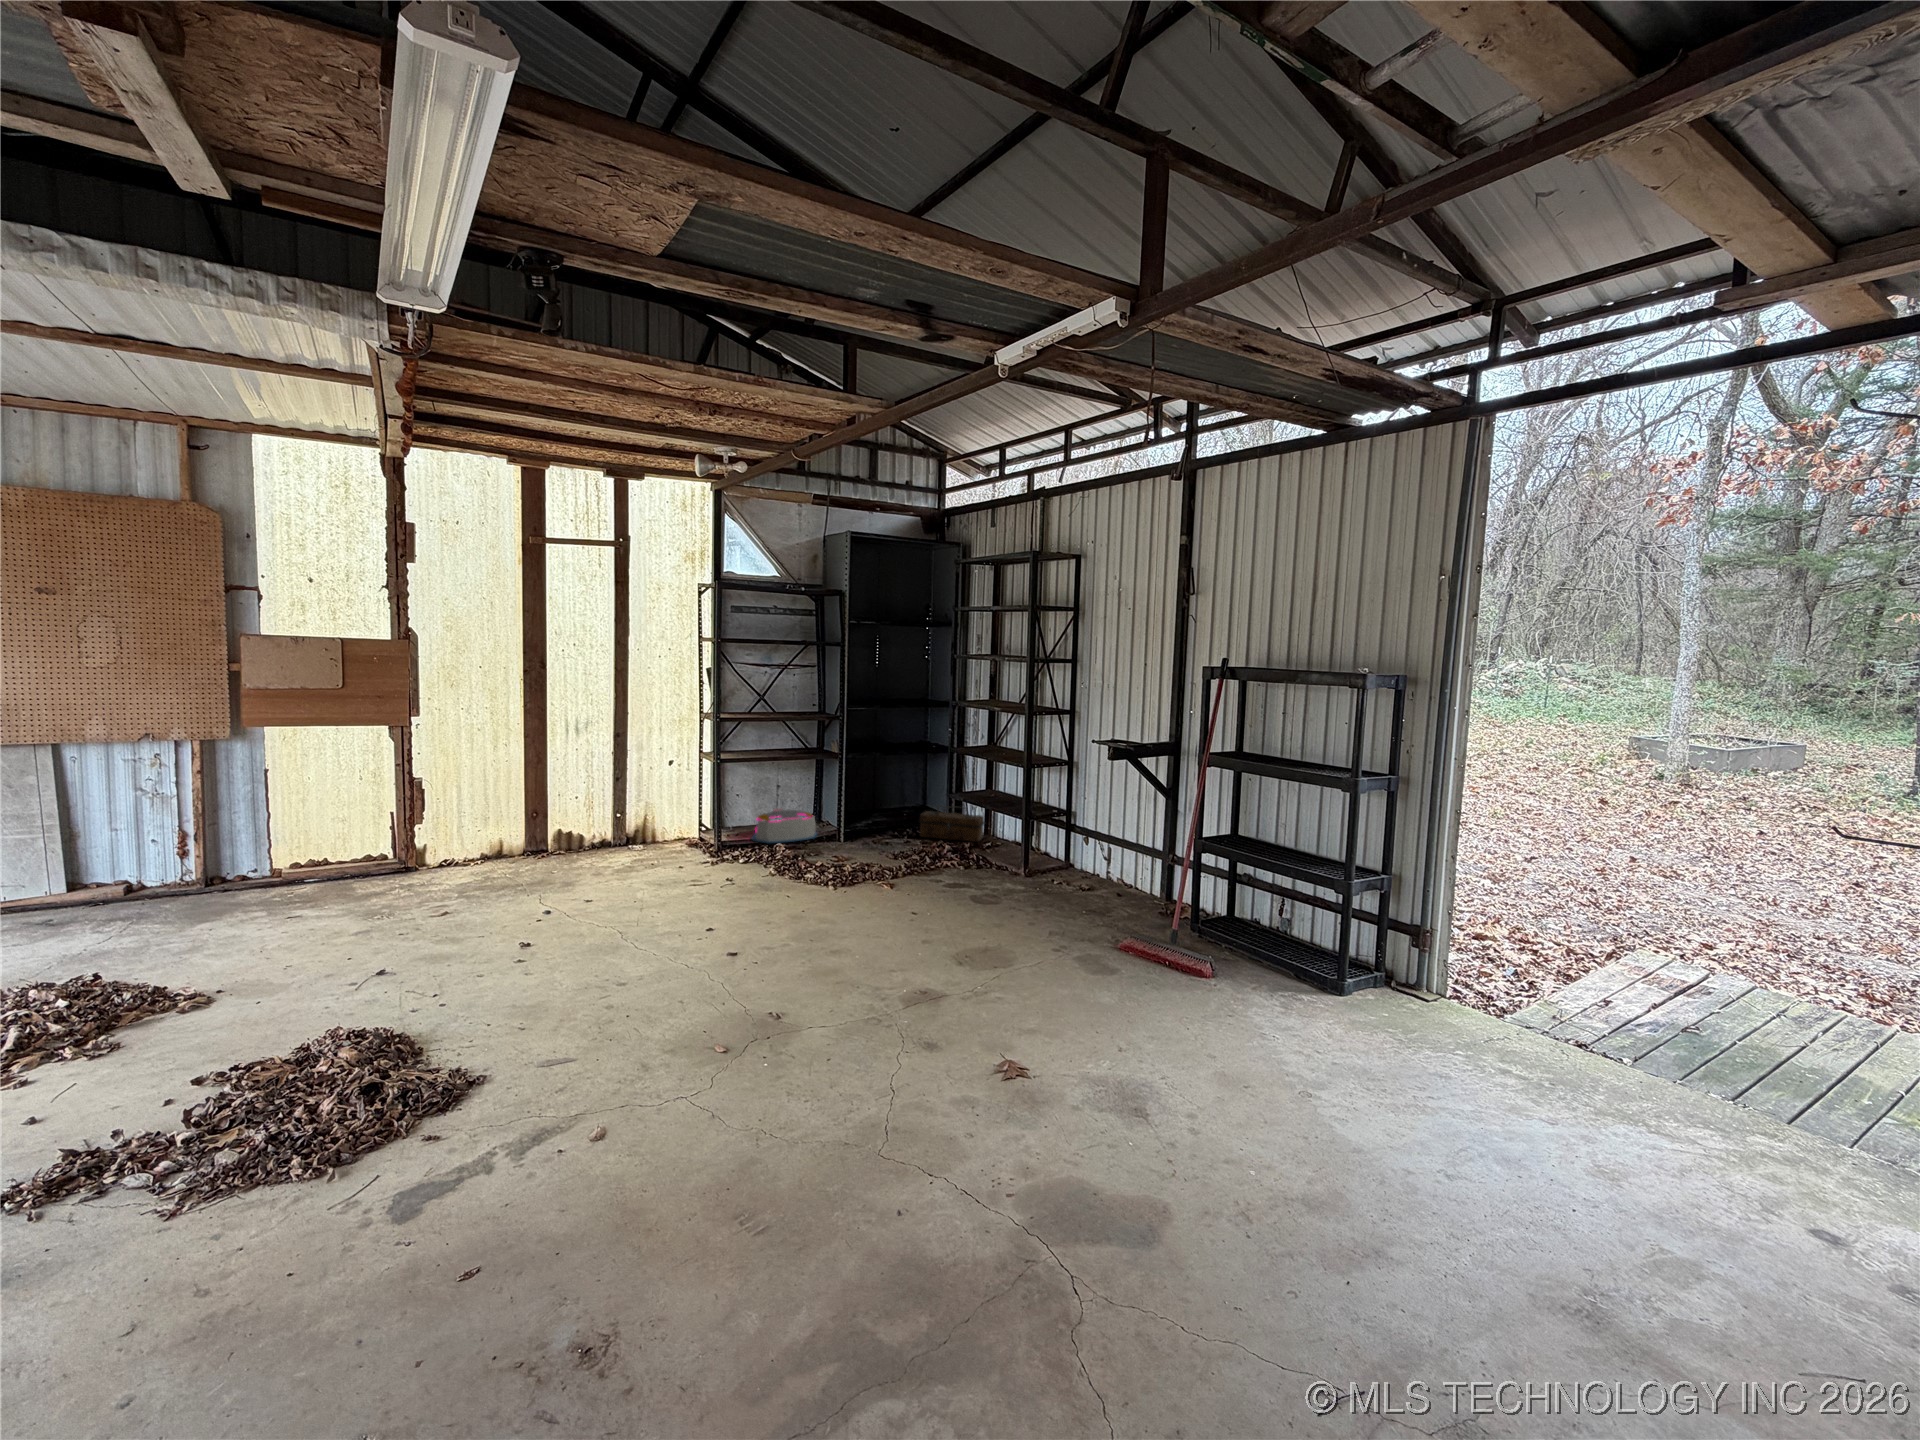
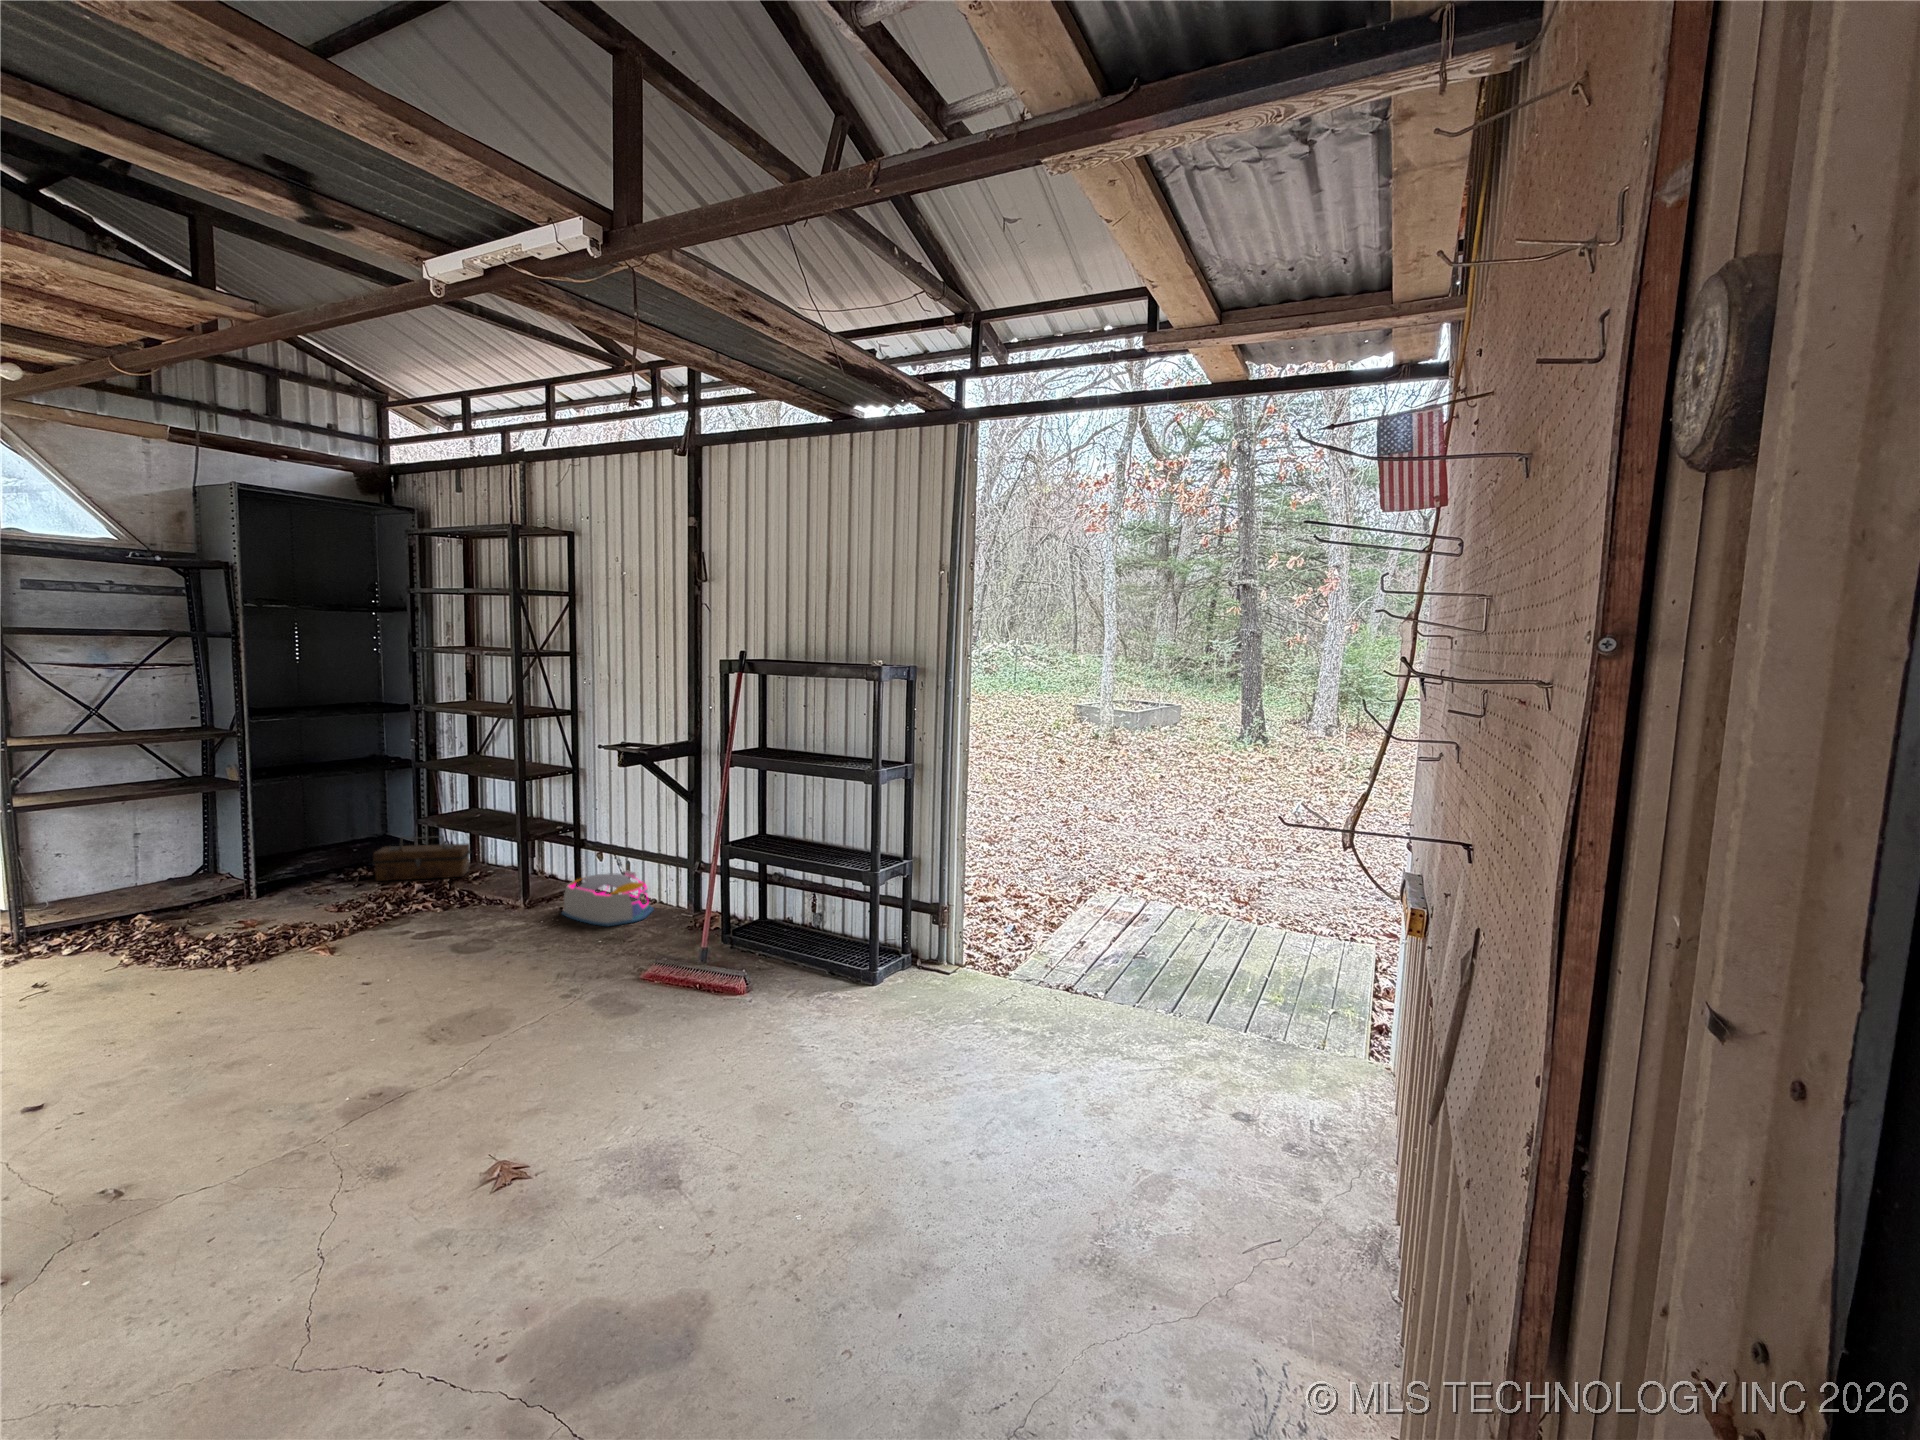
storage bin: present [752,808,817,843] -> present [562,871,654,926]

